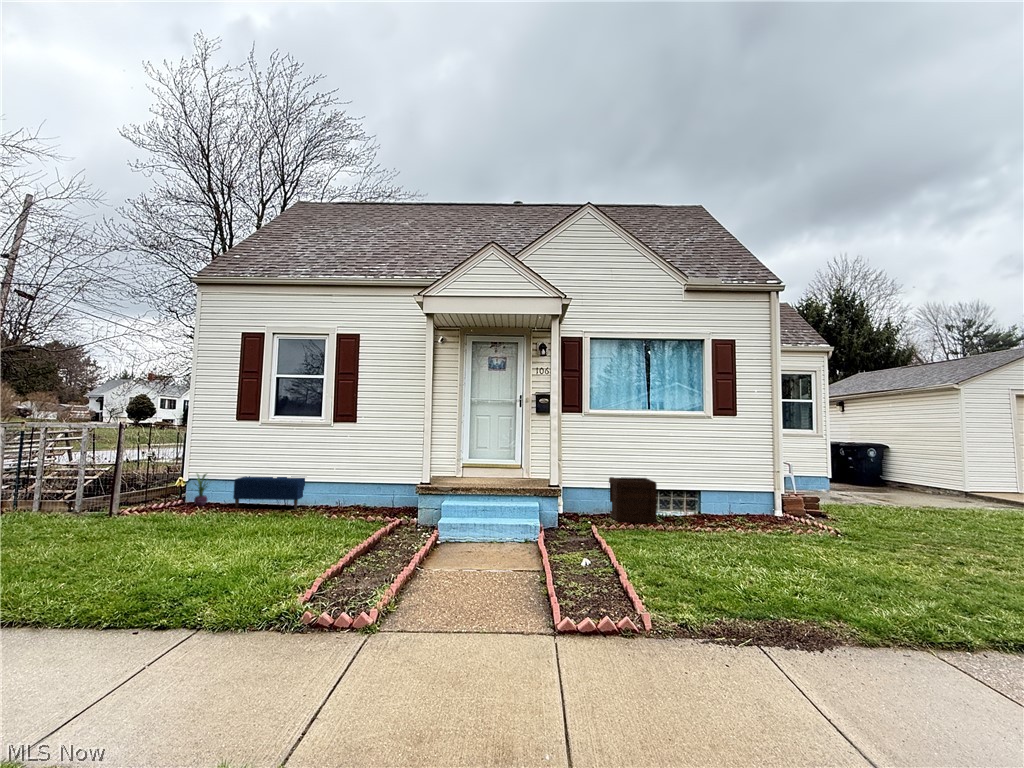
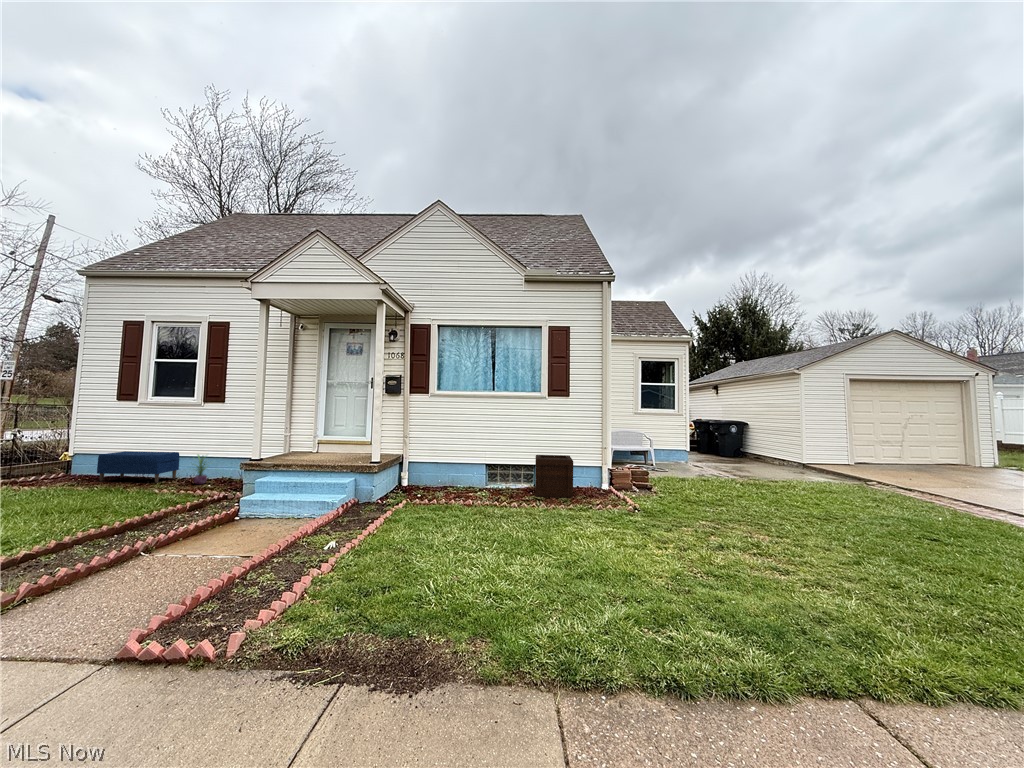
decorative plant: present [192,474,211,506] -> present [194,455,207,484]
wooden crate: present [609,477,657,522] -> present [535,455,573,498]

